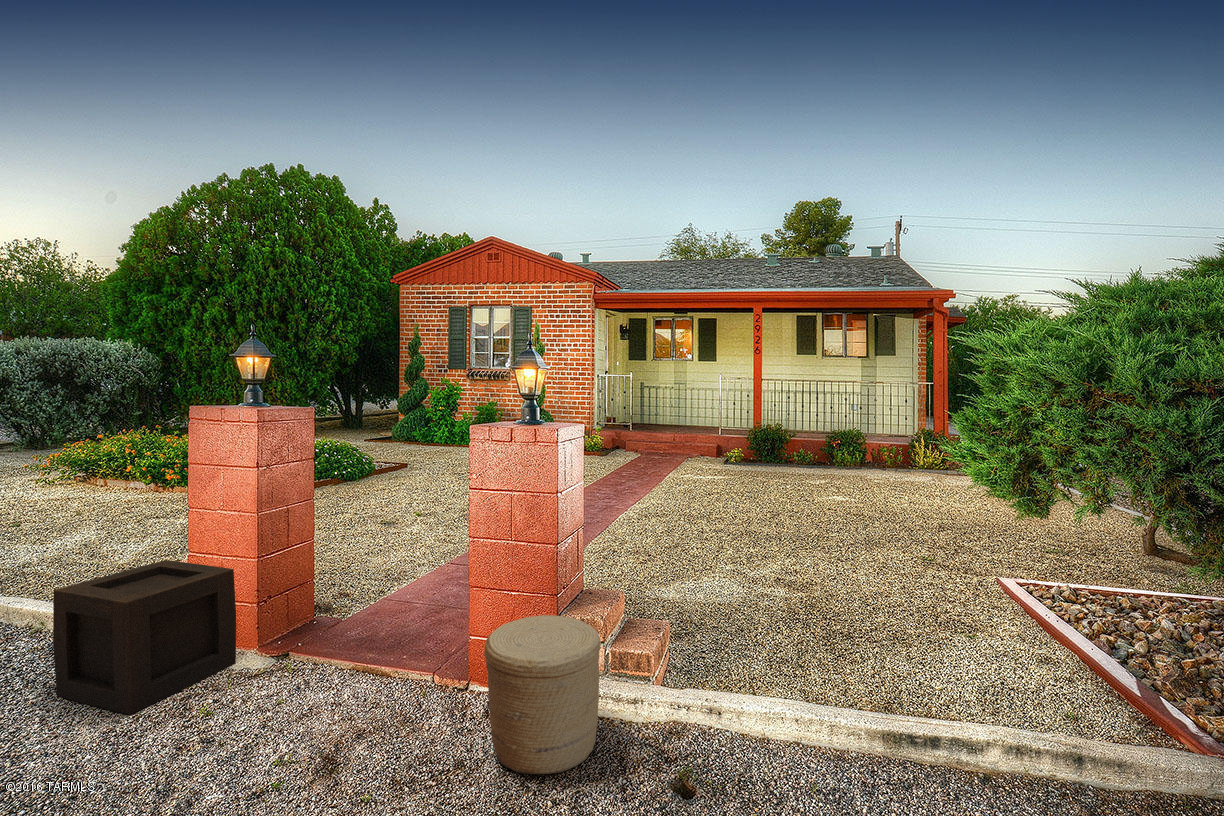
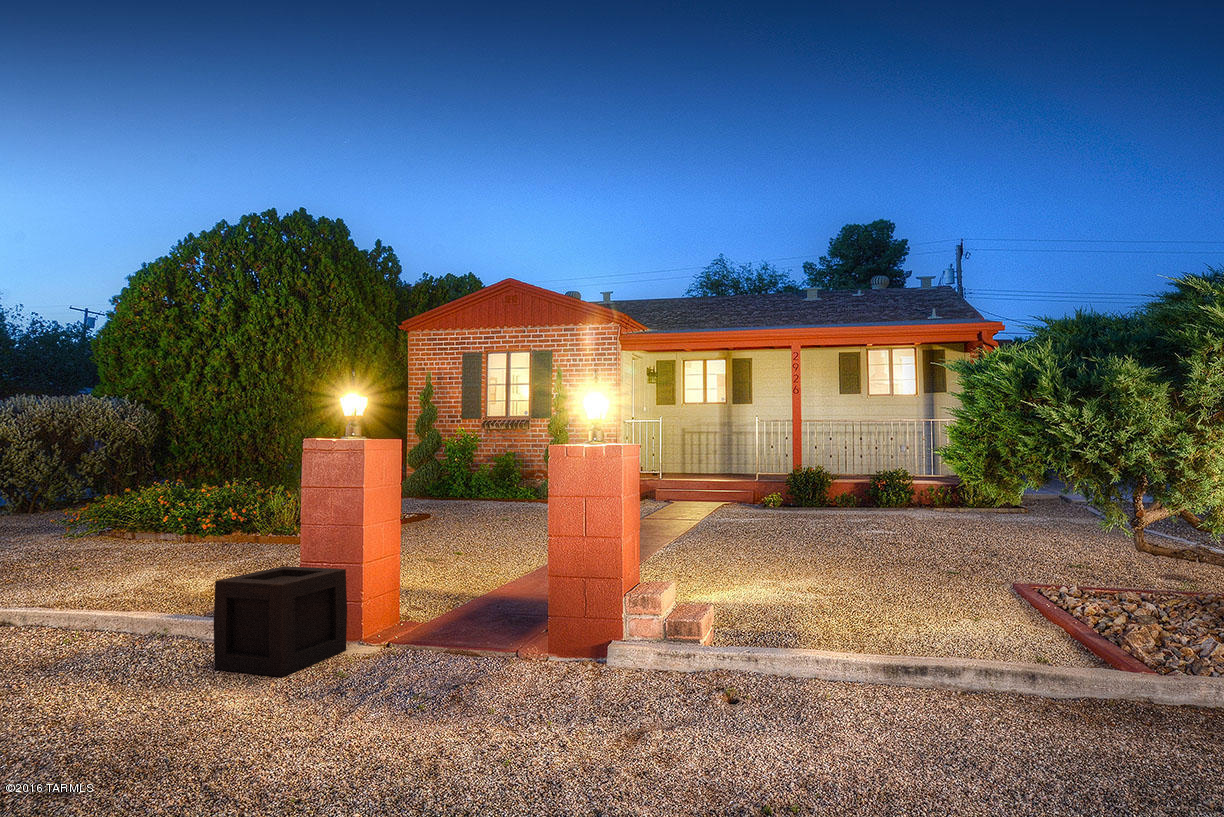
woven basket: present [484,615,601,774] -> none [571,589,661,697]

